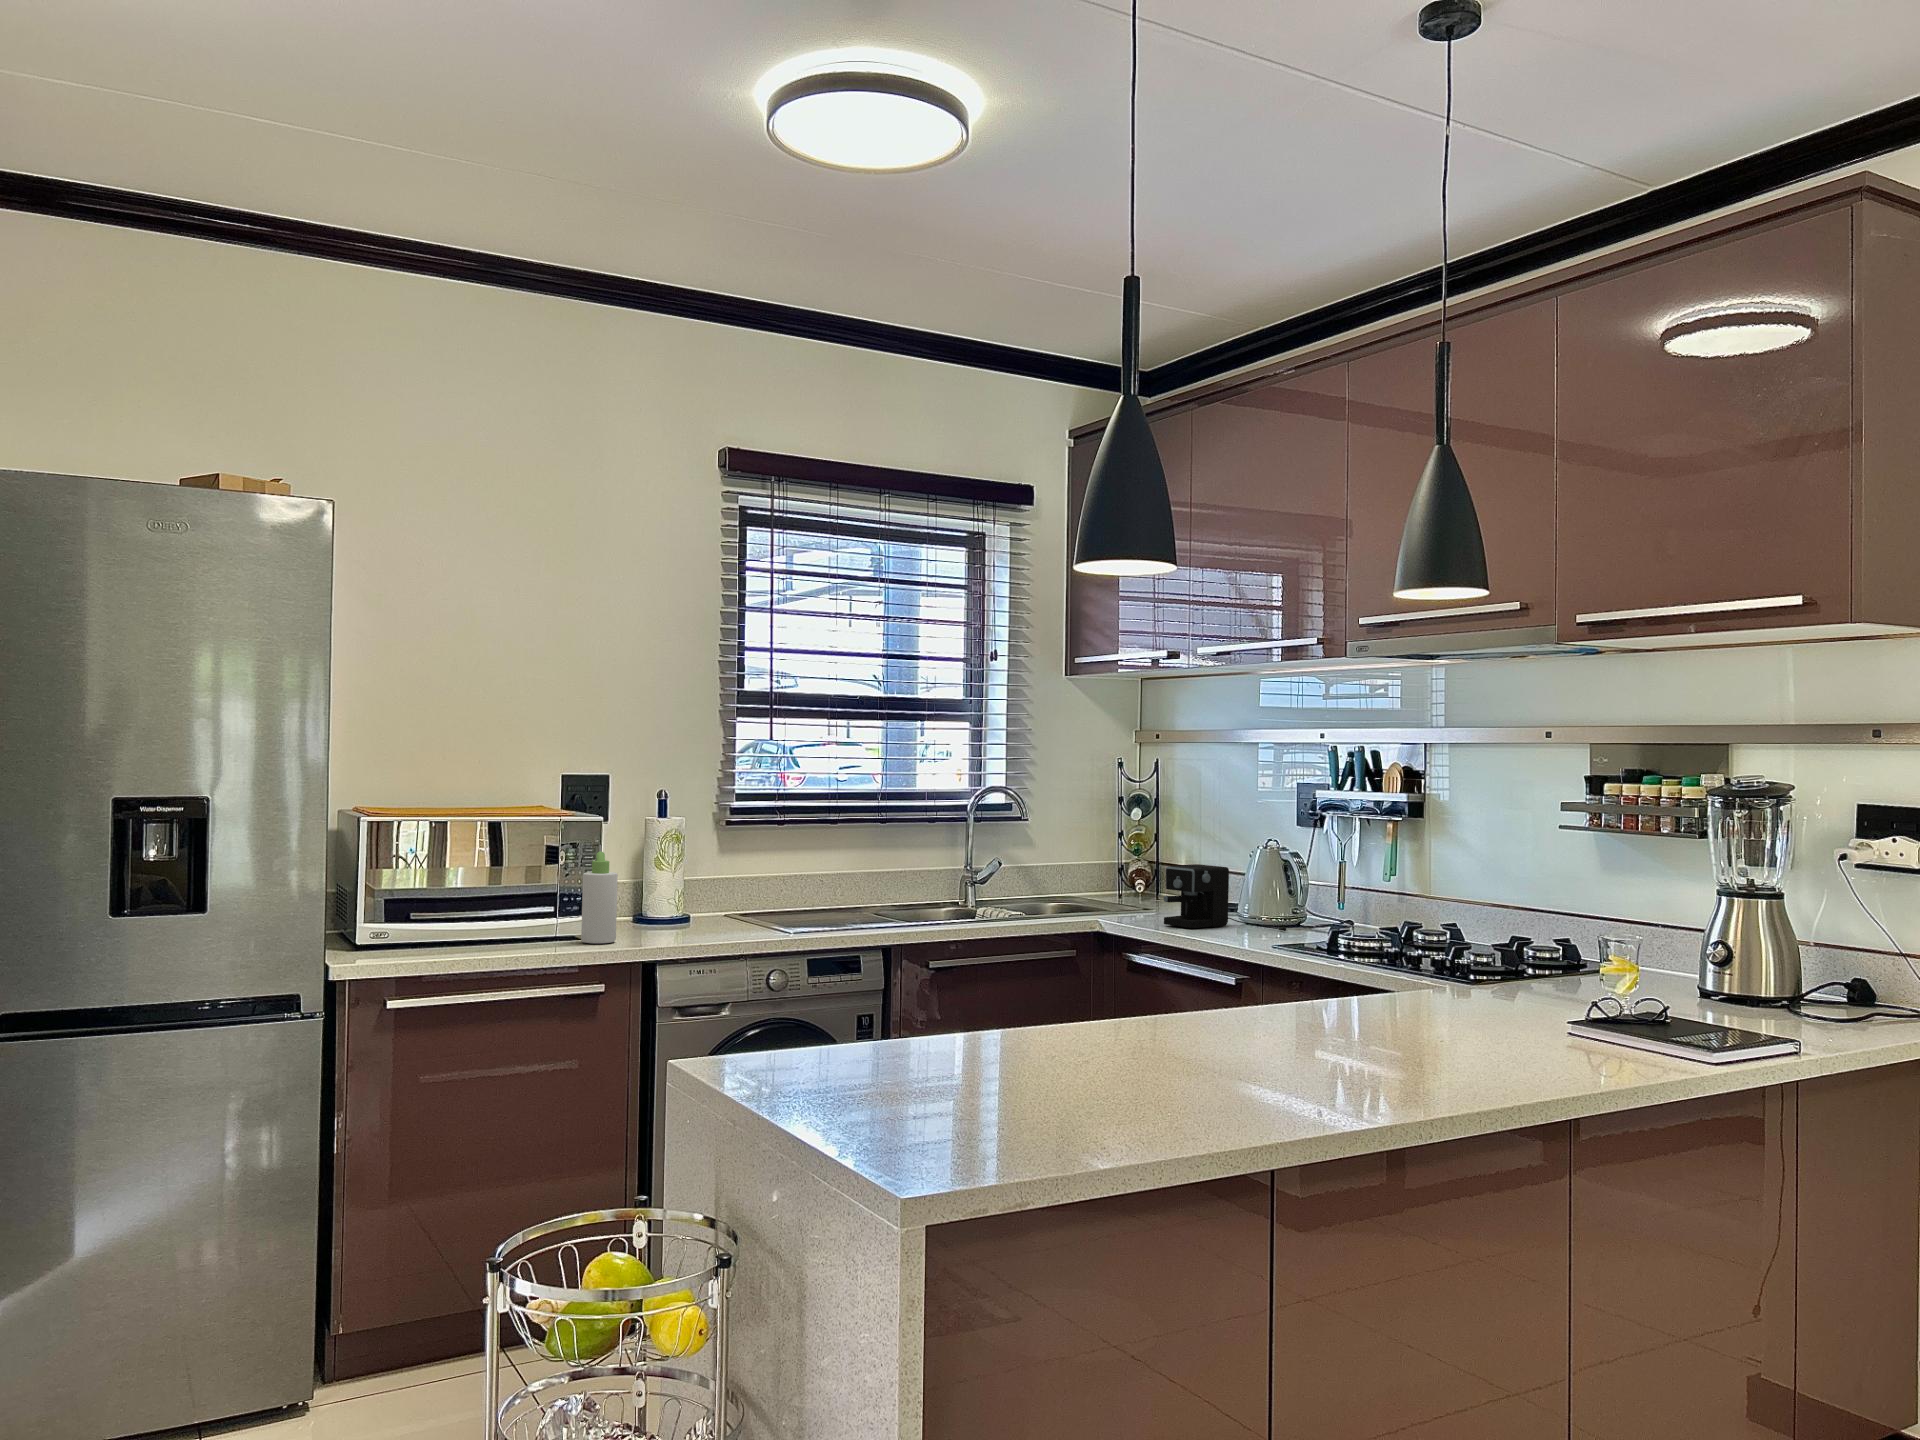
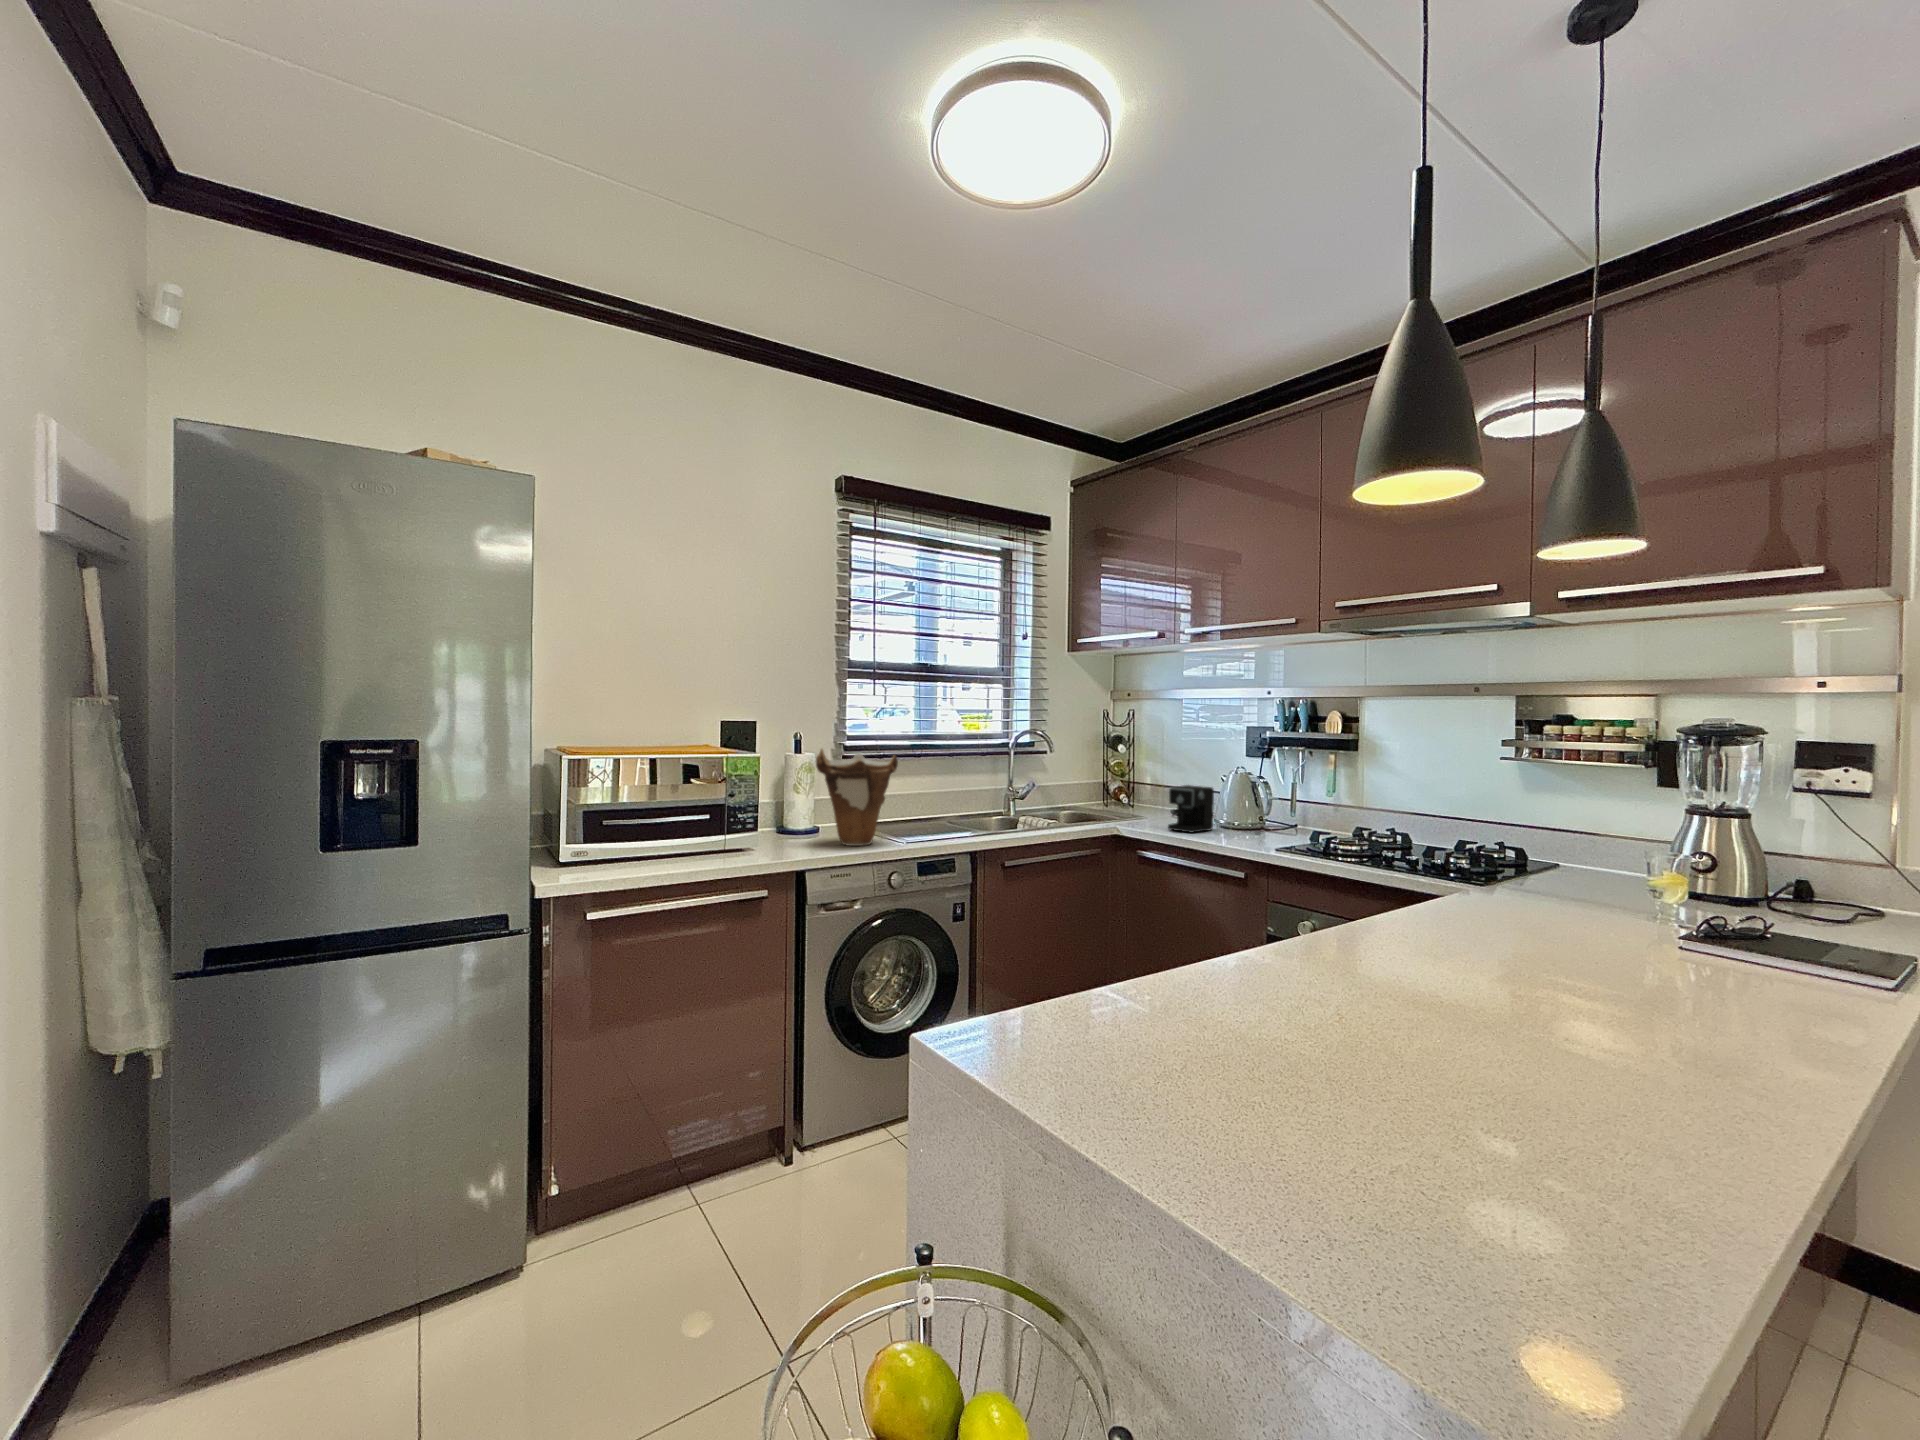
vase: none [676,809,784,936] -> present [816,749,898,846]
bottle: present [581,845,618,944] -> none [745,776,773,856]

